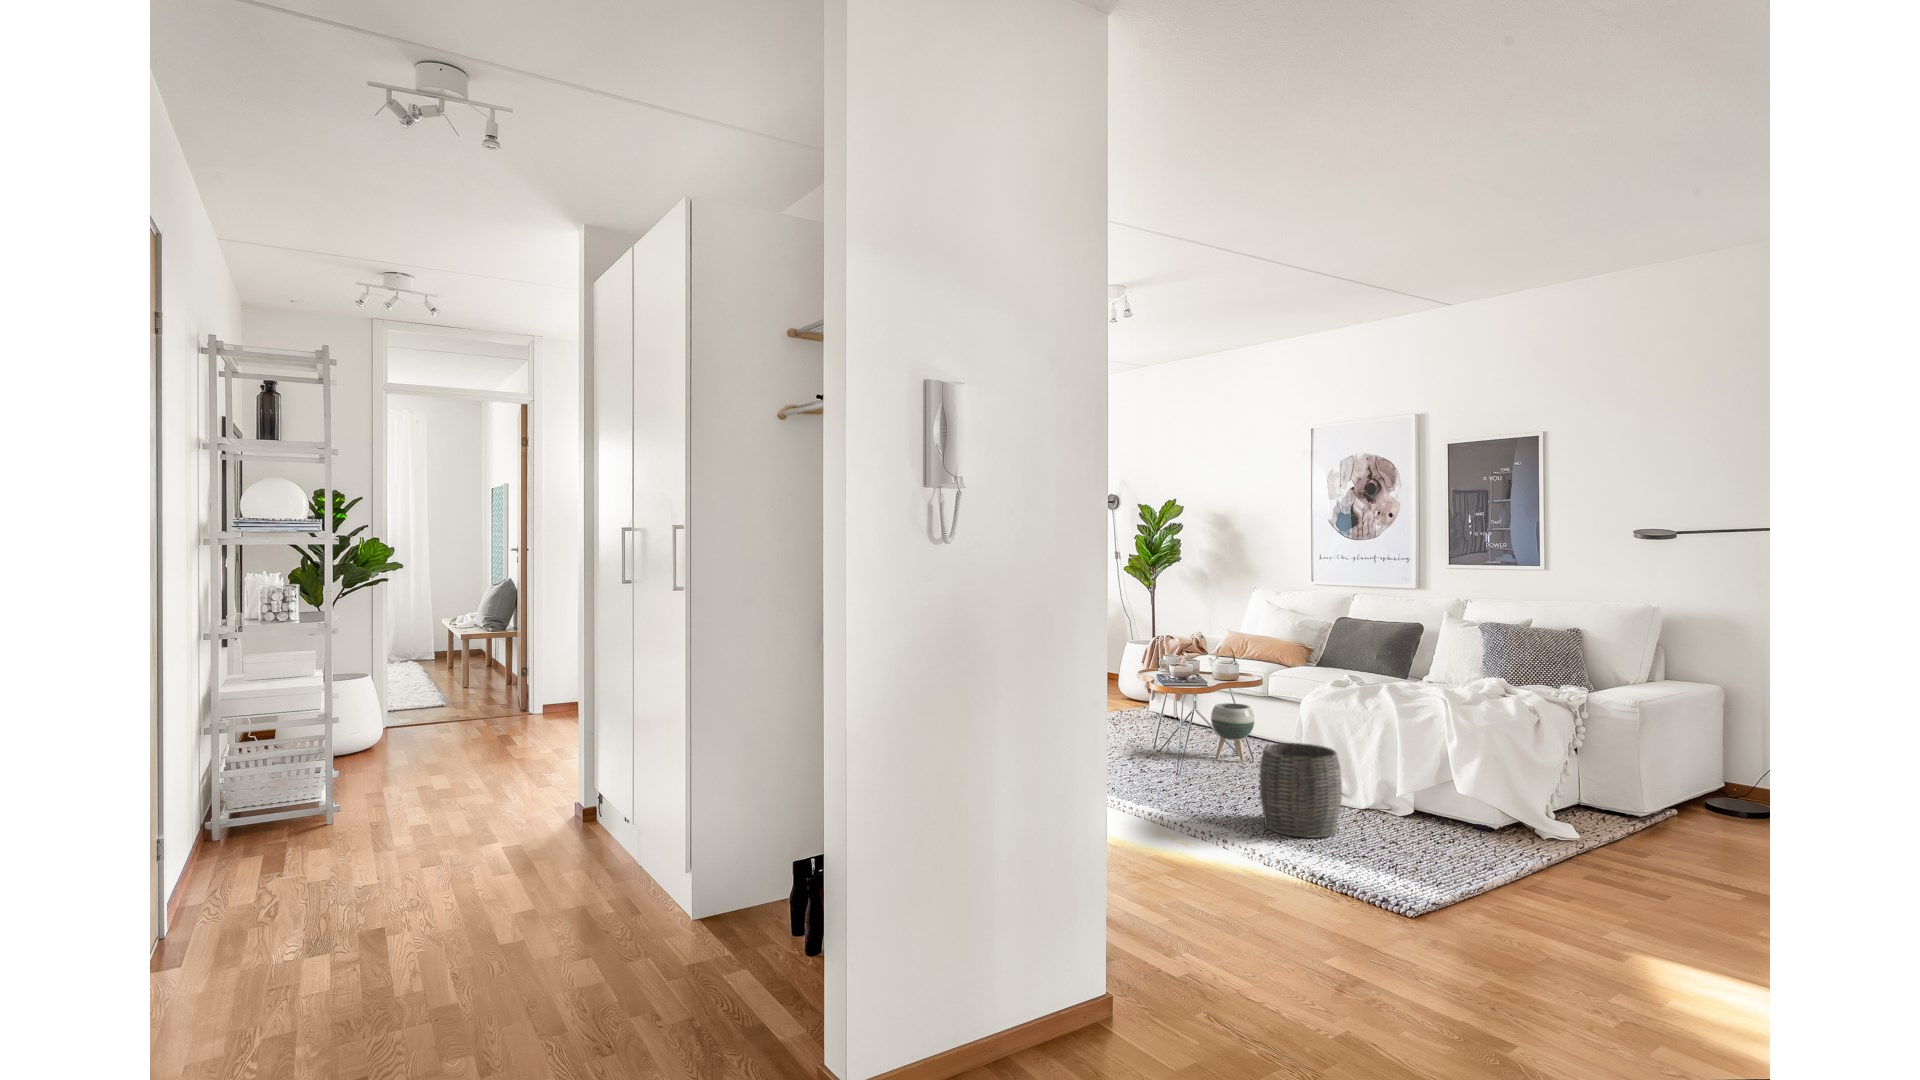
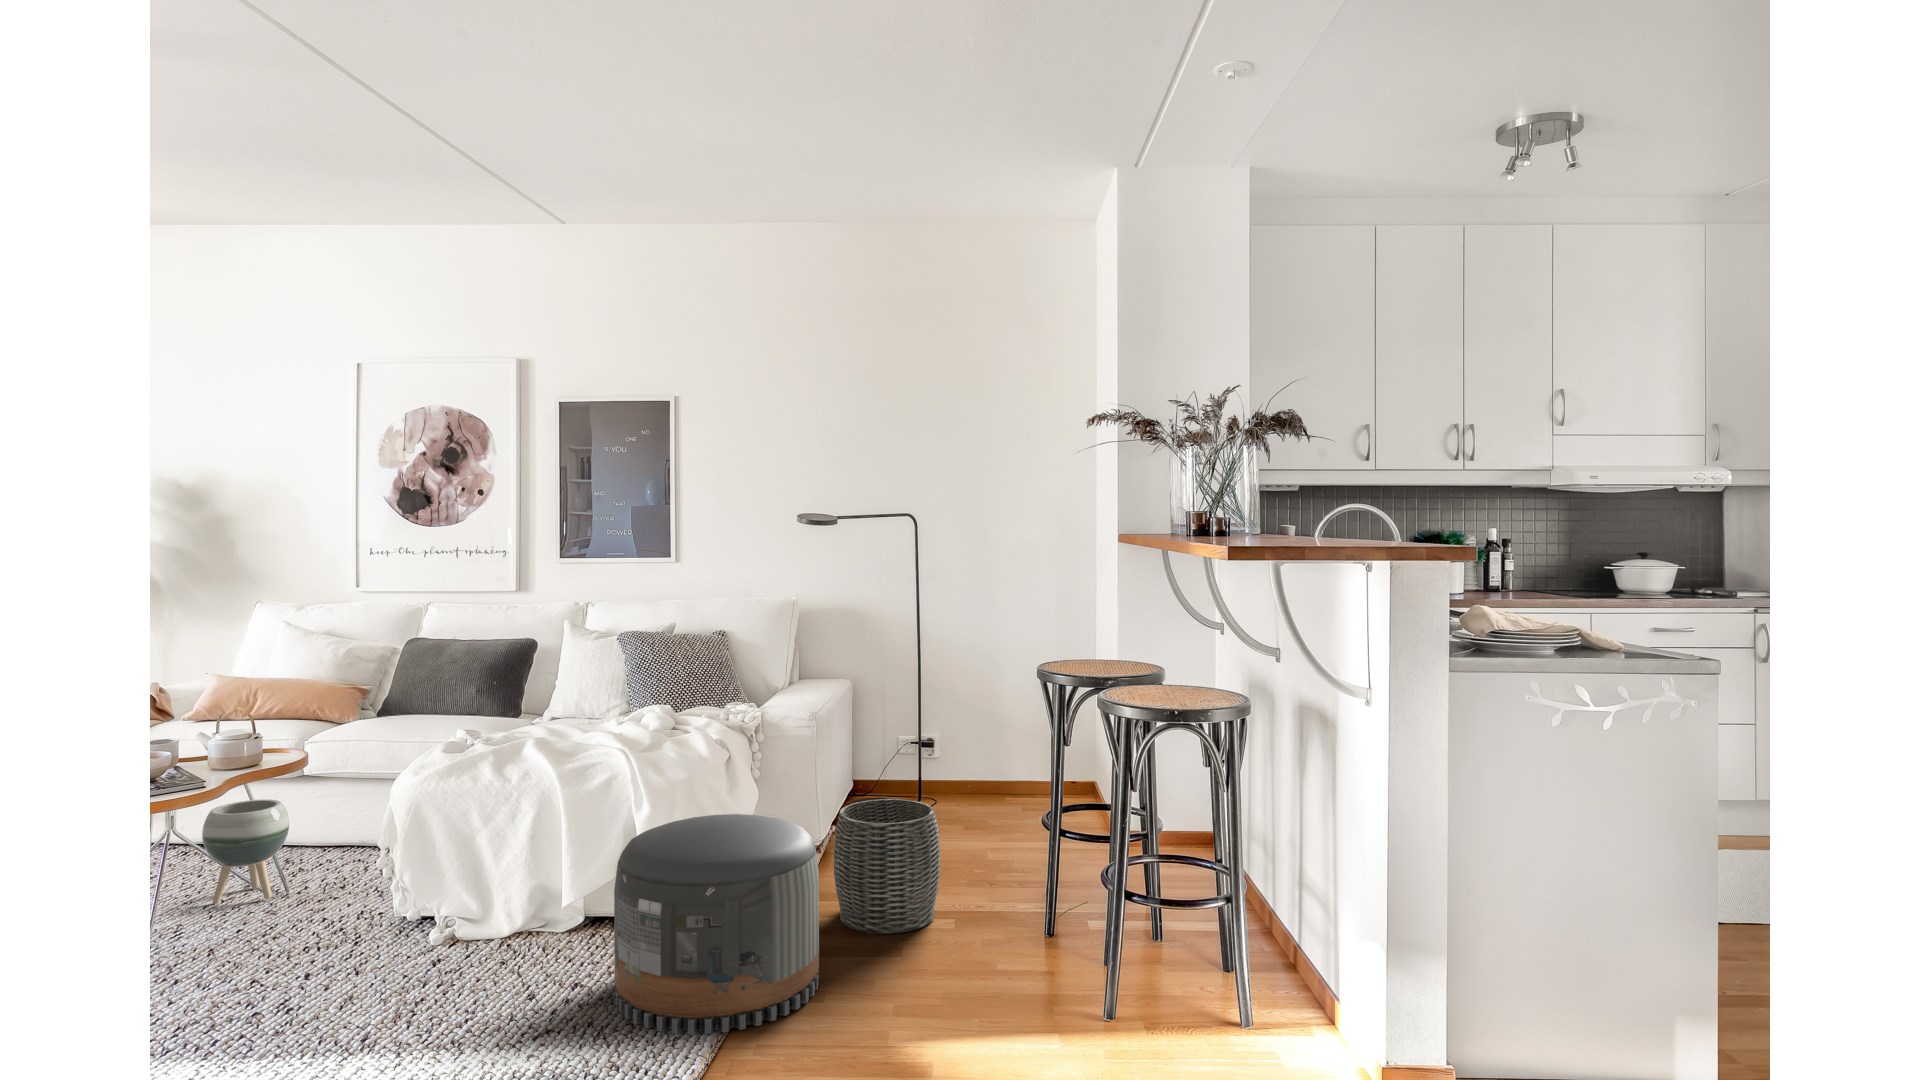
woven basket: present [1260,743,1342,838] -> present [834,799,940,934]
pouf: none [1413,752,1572,896] -> present [614,814,819,1034]

